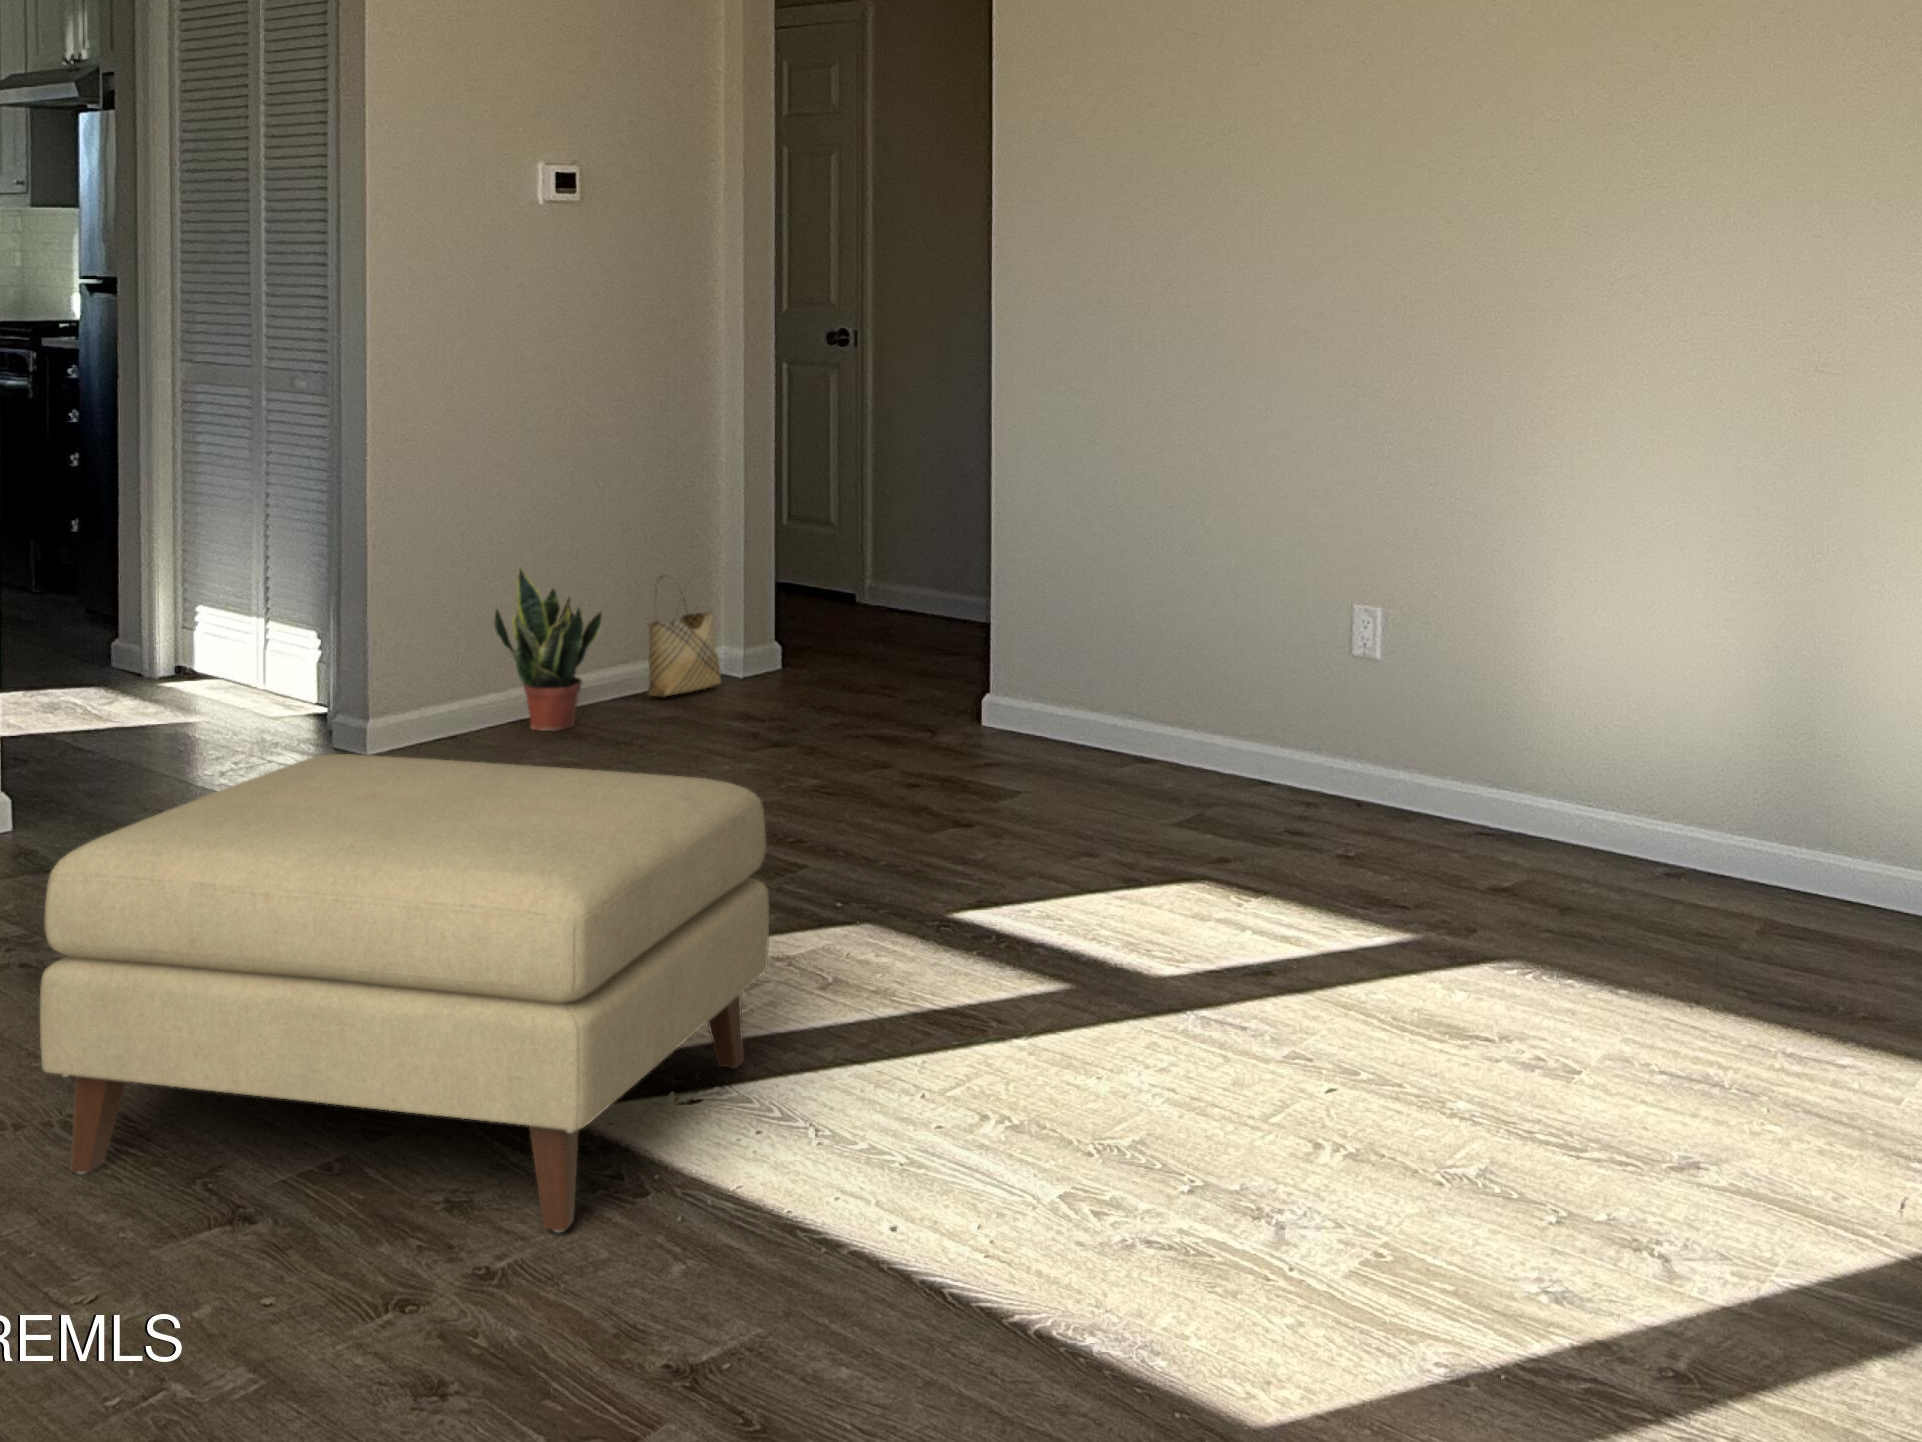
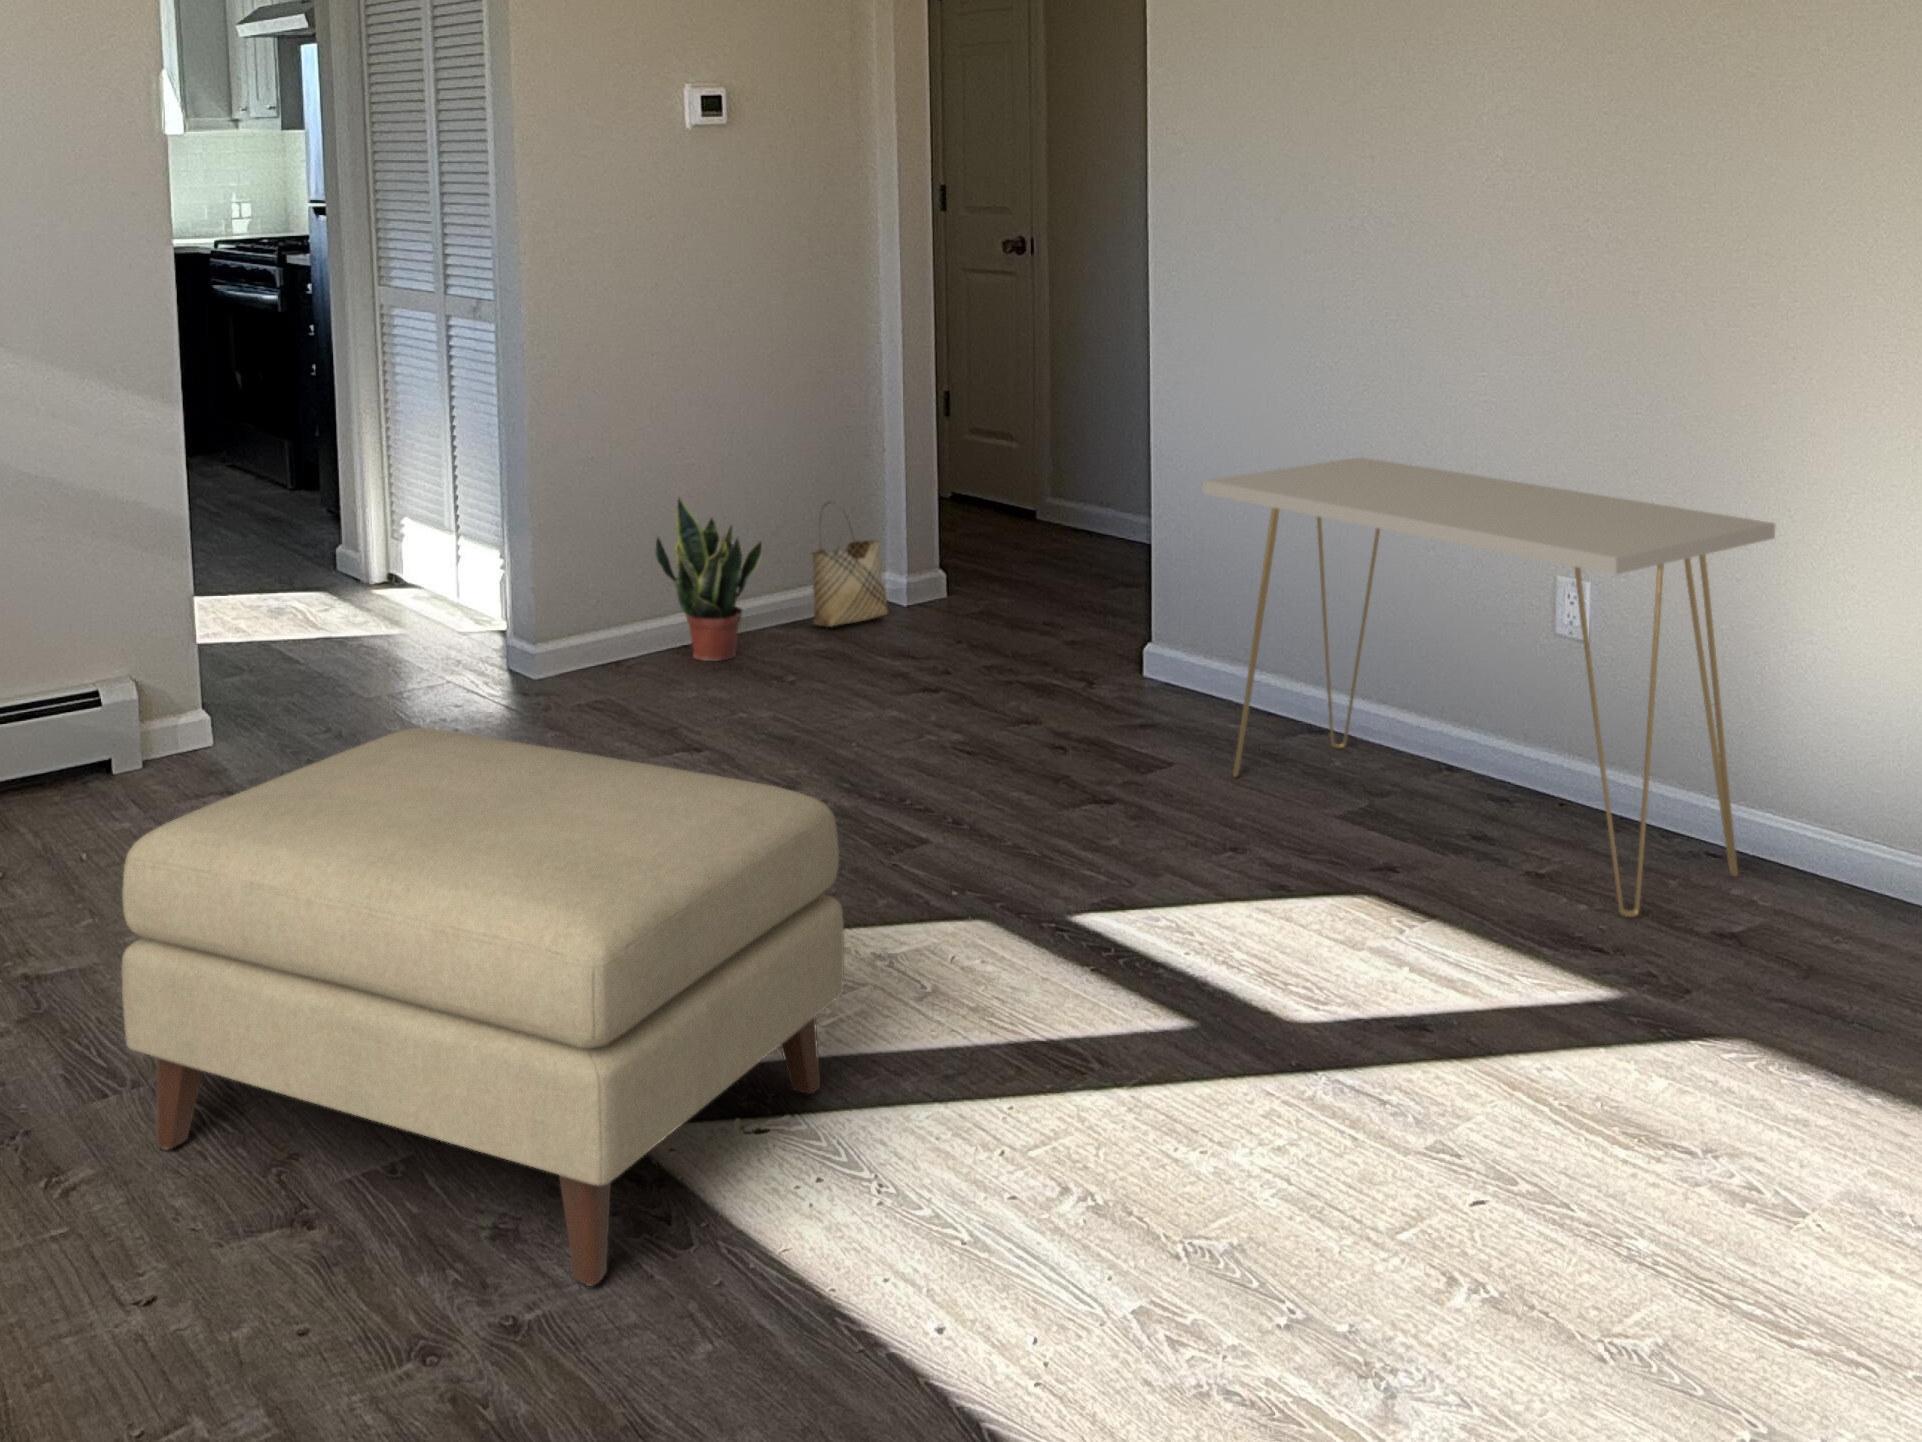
console table: none [1047,508,1525,881] -> present [1203,458,1775,917]

